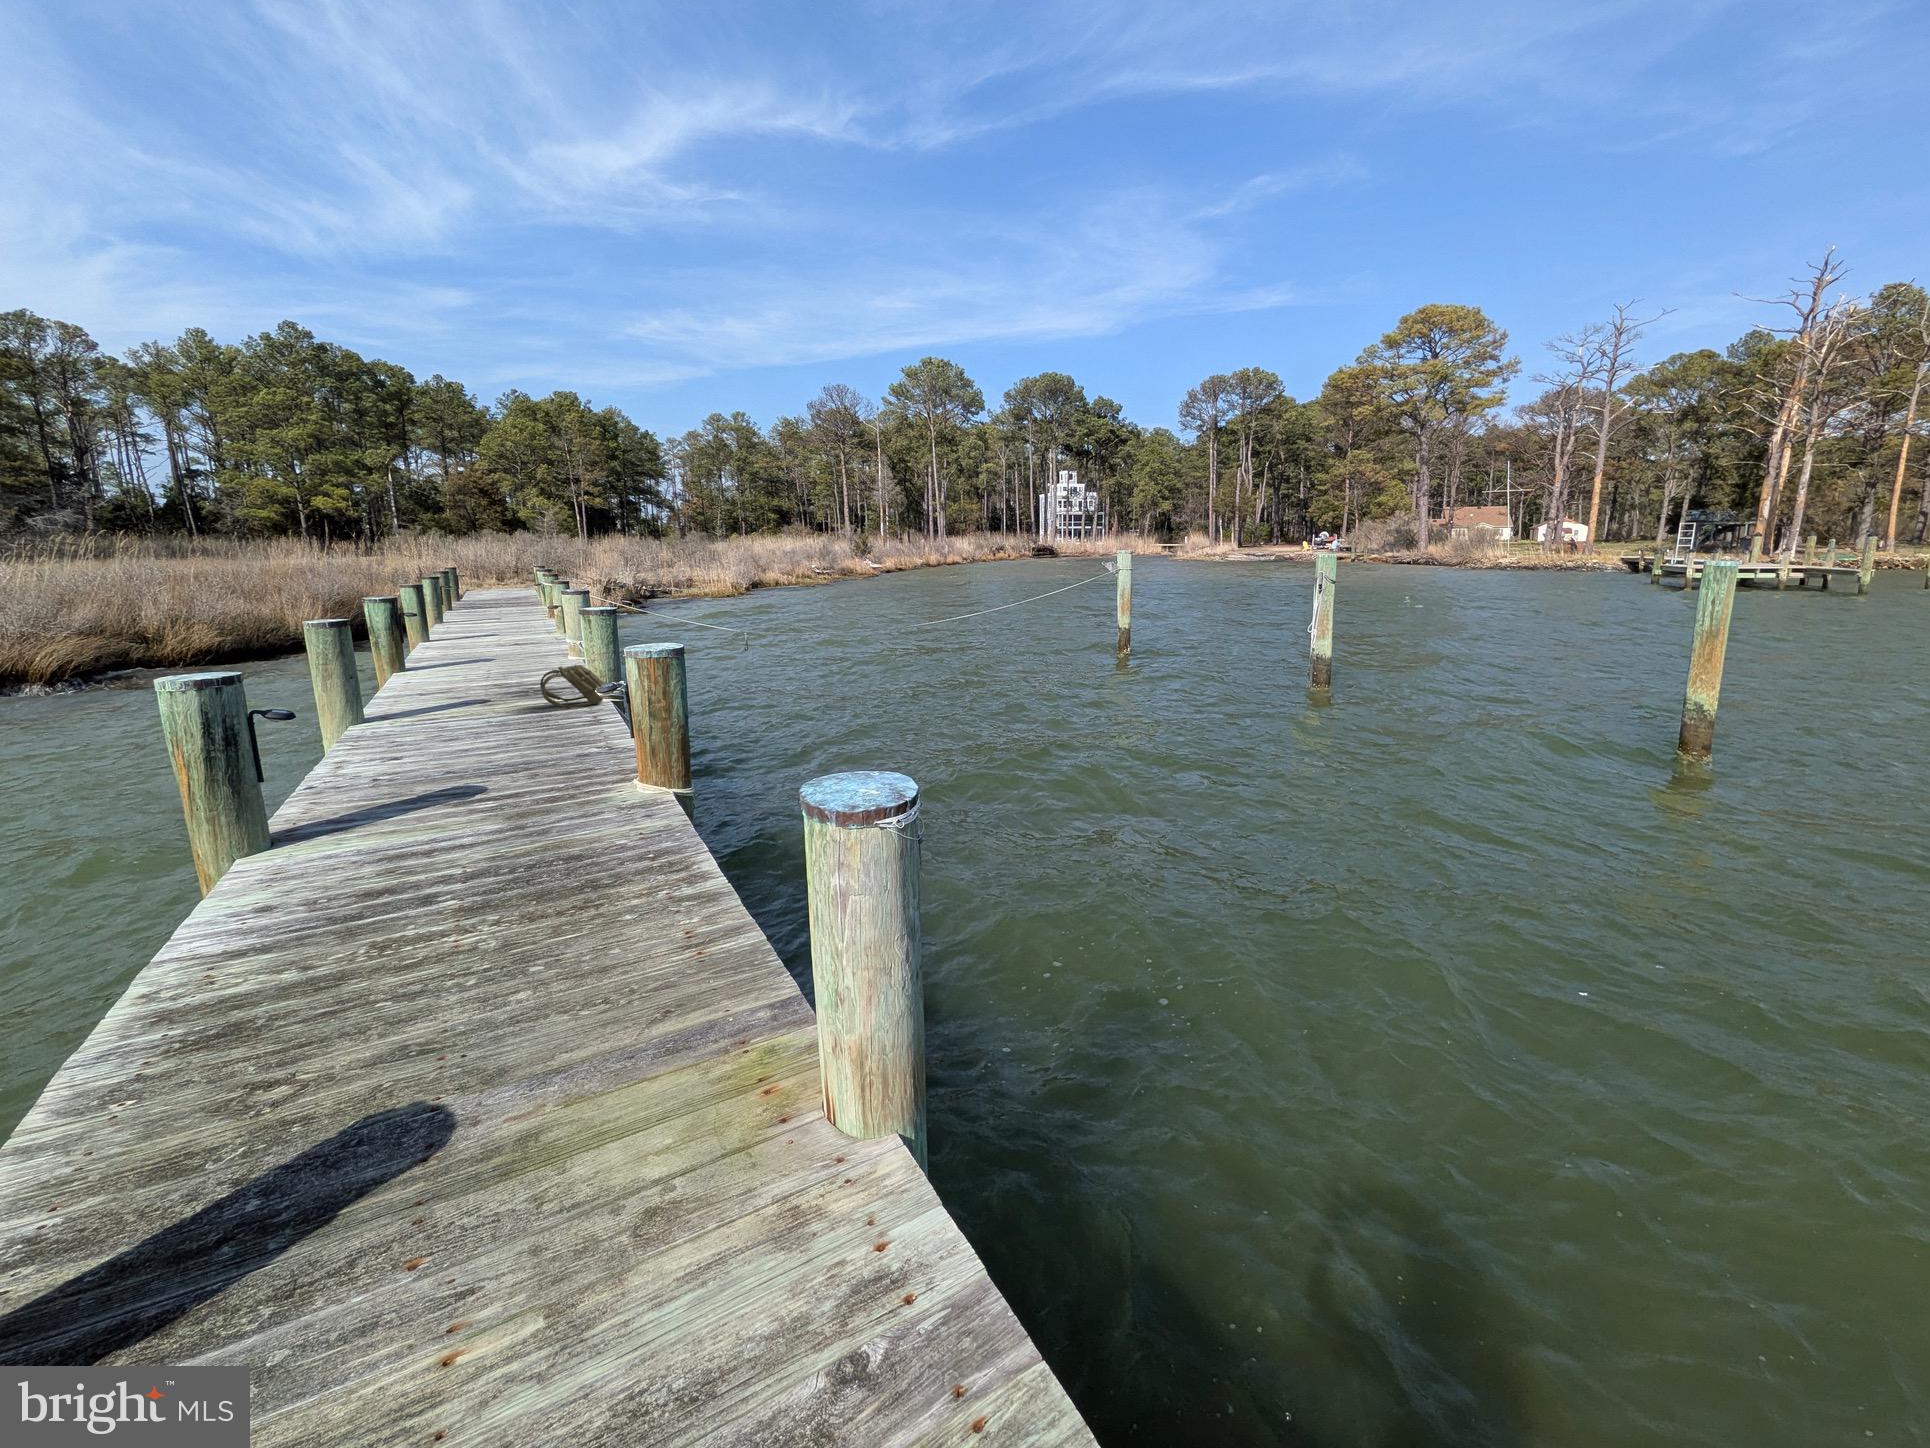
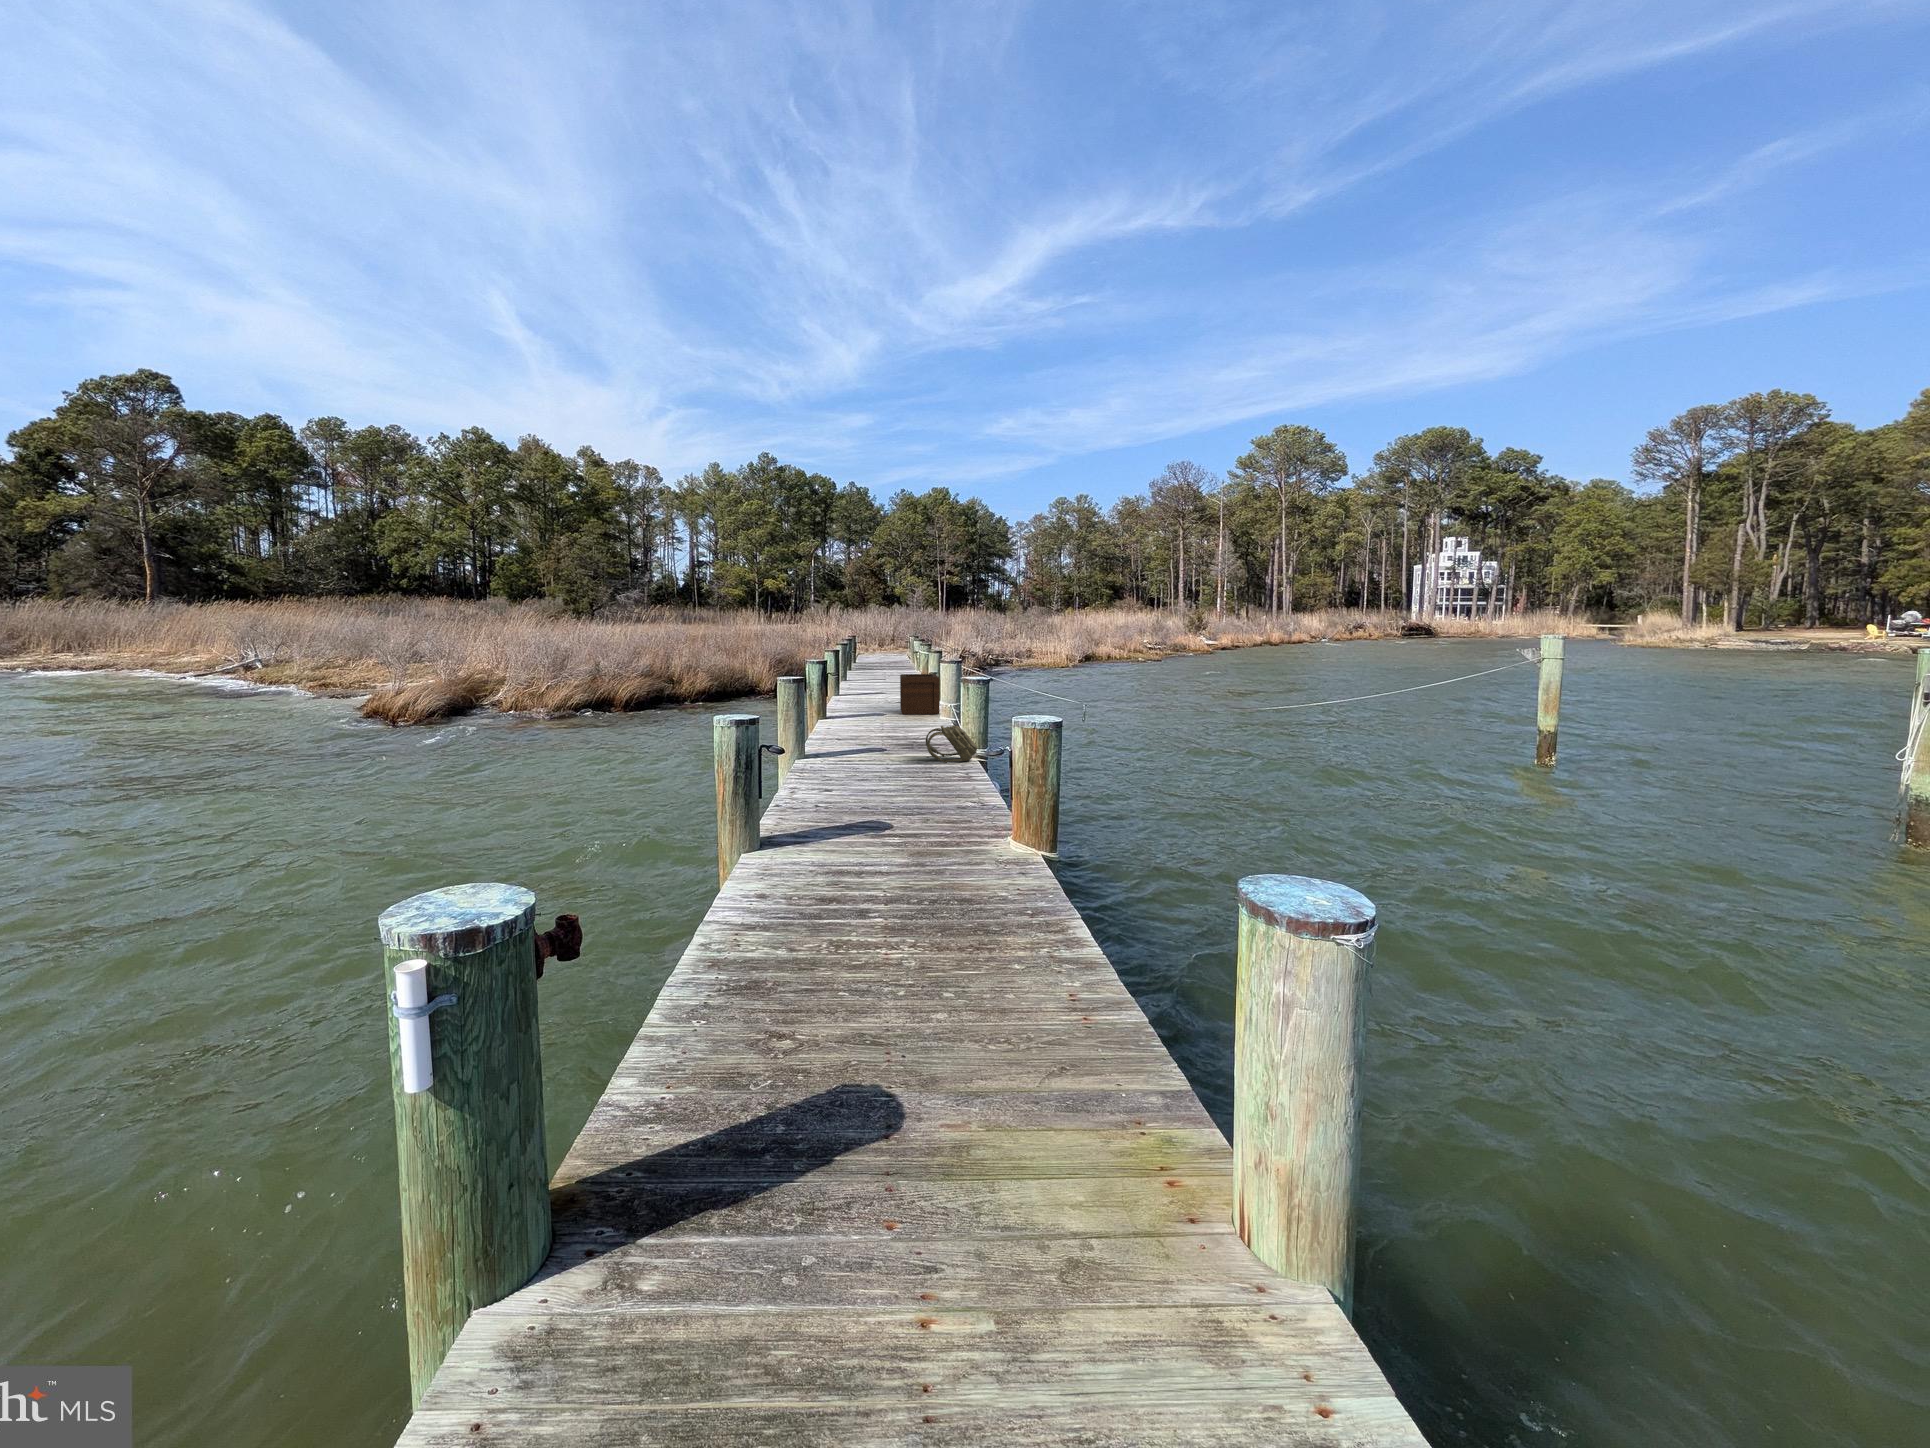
wooden crate: none [511,608,568,659] -> present [900,674,939,715]

